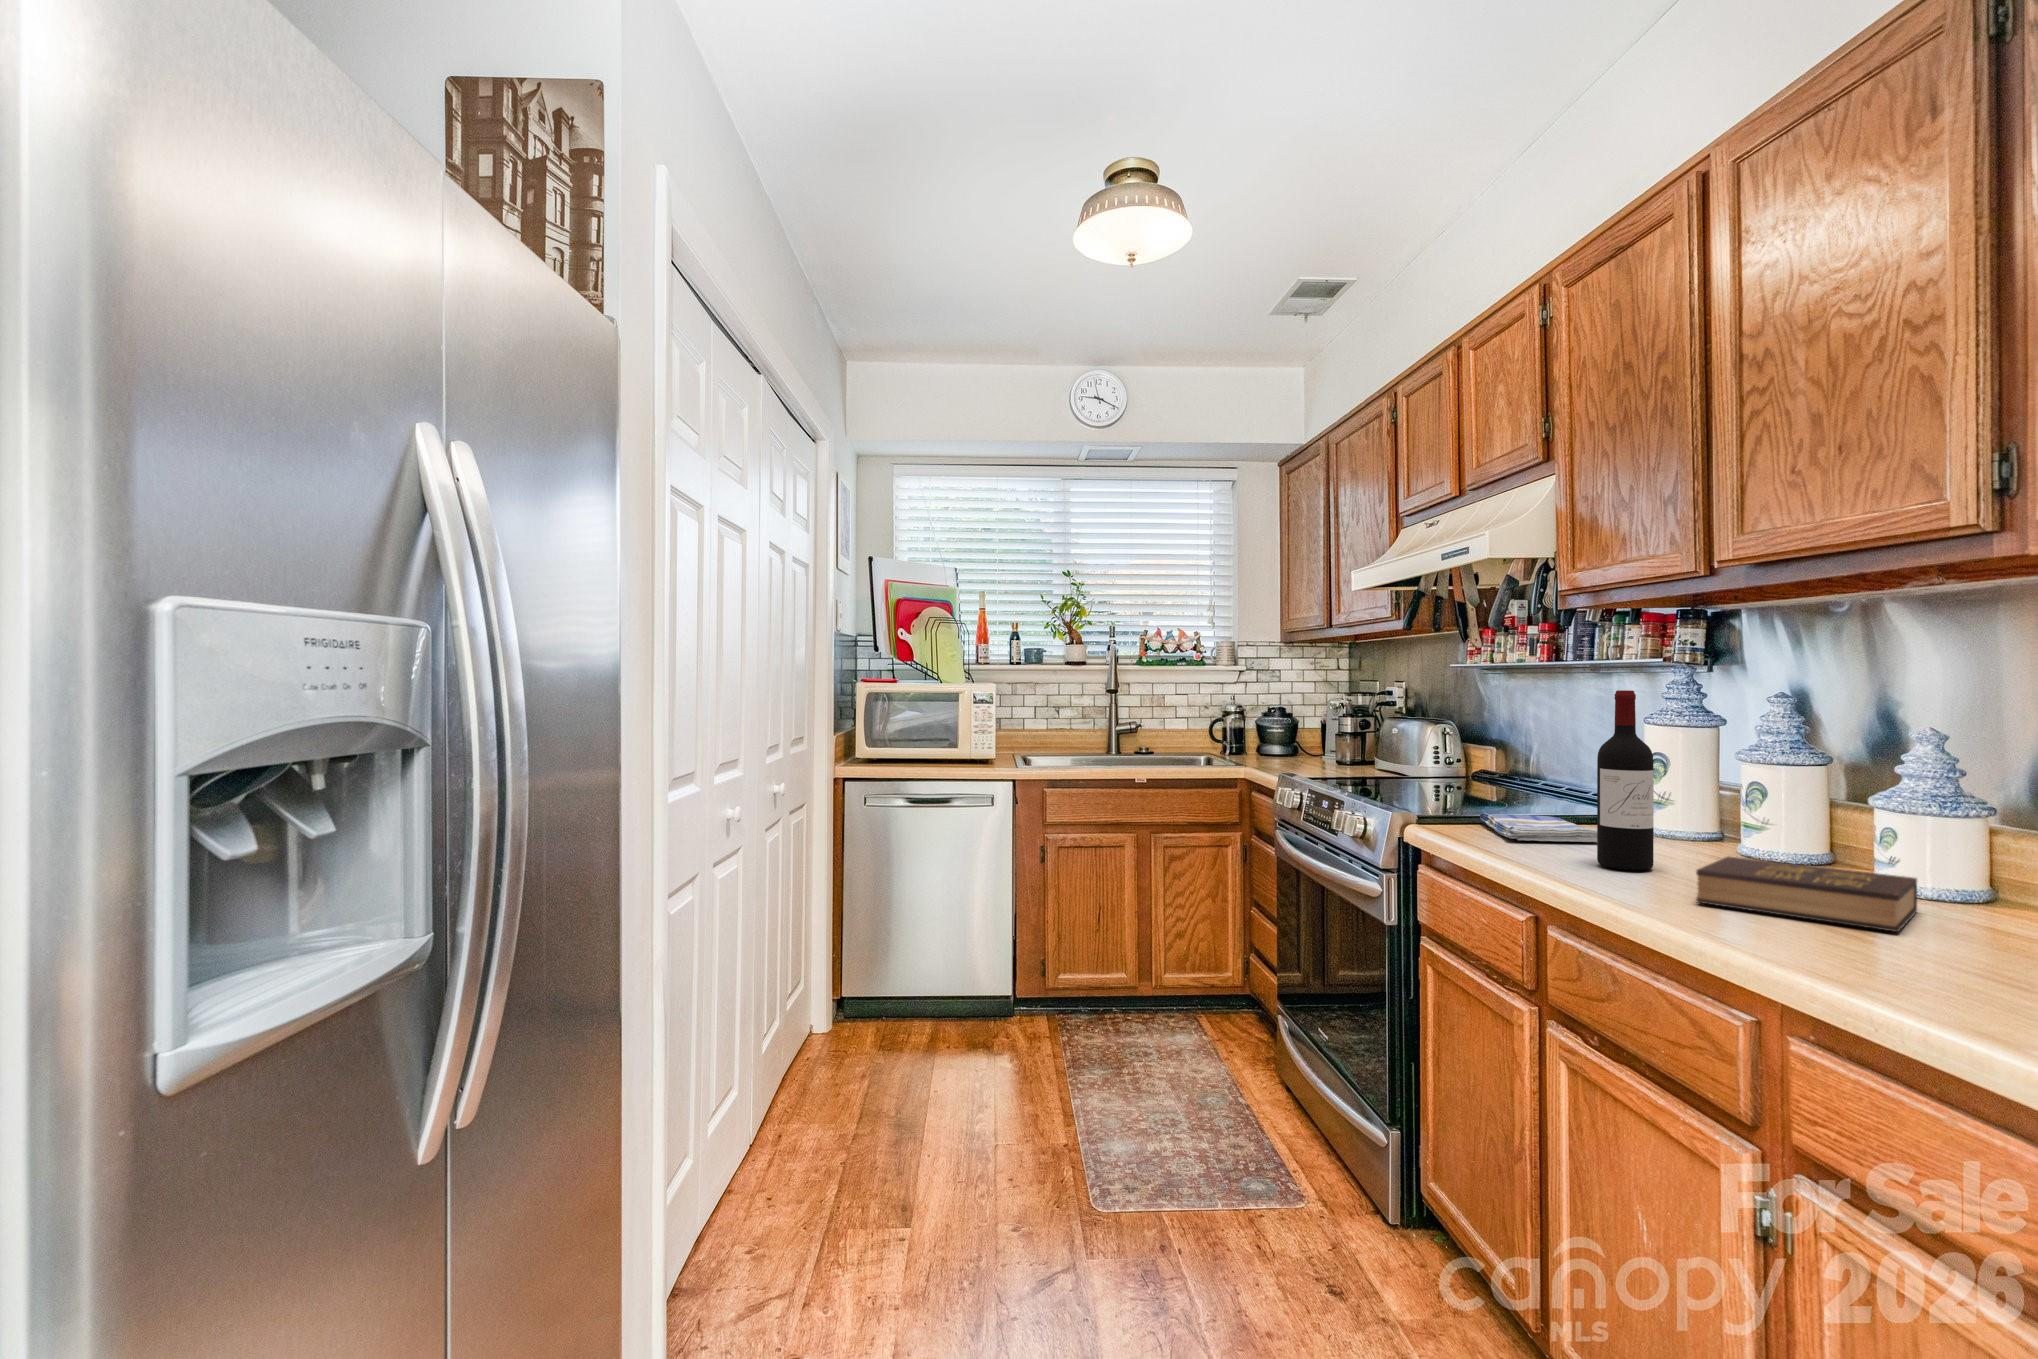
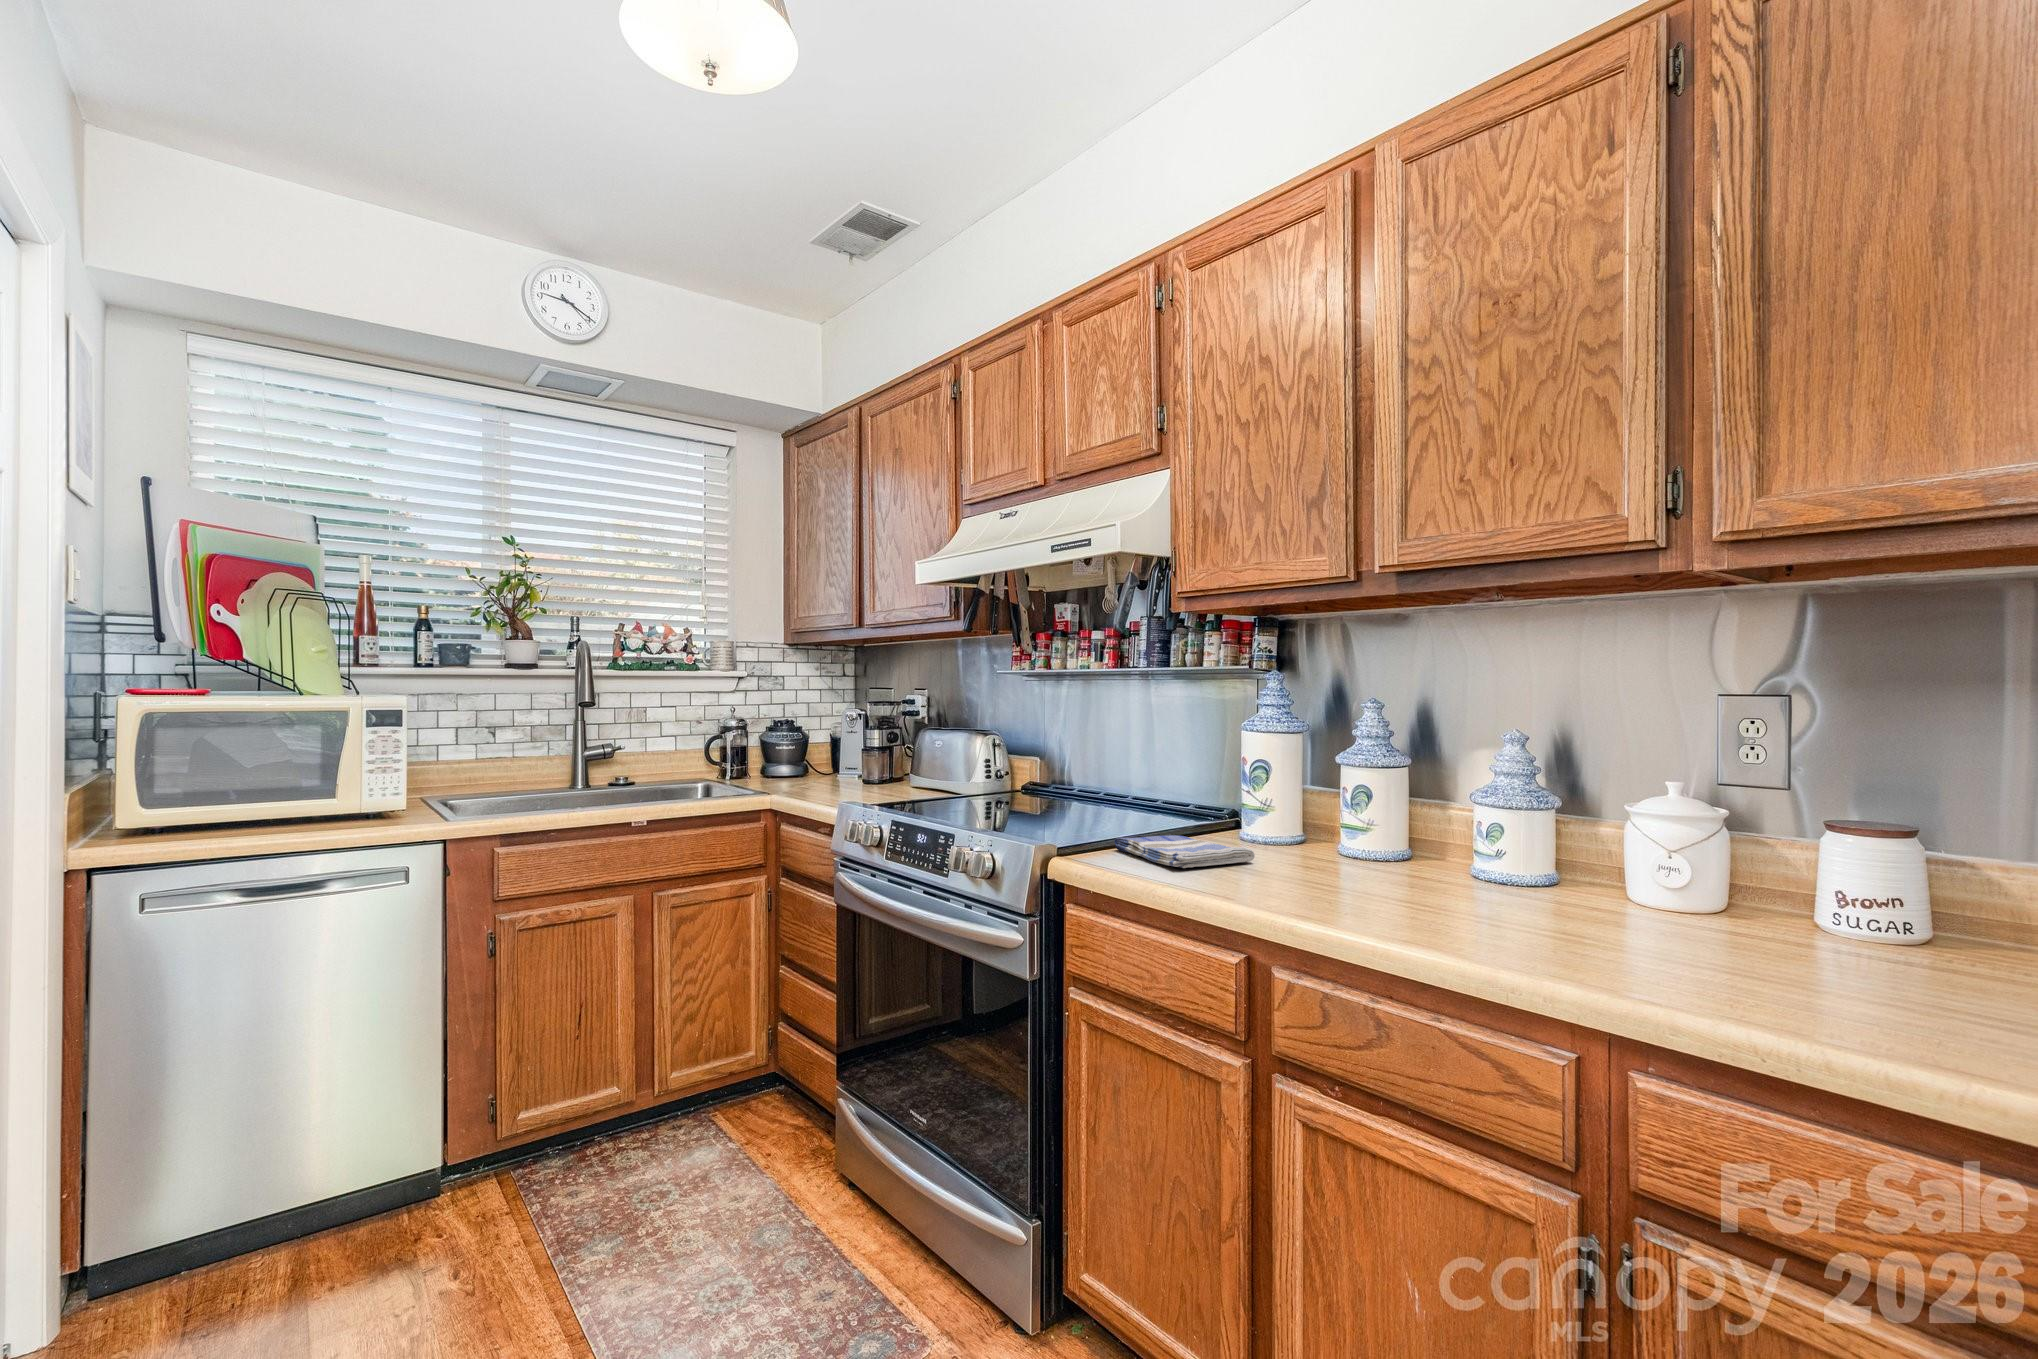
wine bottle: present [1597,690,1654,870] -> none [1288,699,1343,894]
hardback book: present [1696,856,1917,932] -> none [1424,870,1625,937]

